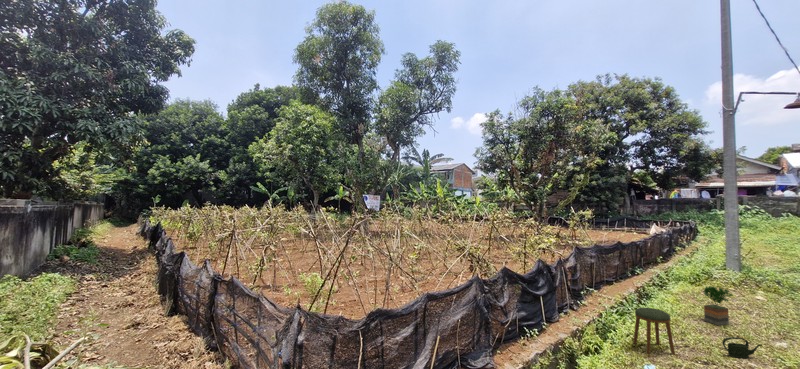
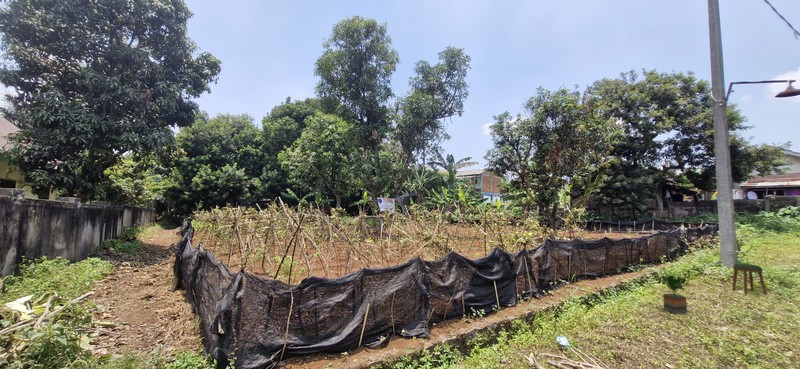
stool: present [633,308,675,355] -> present [733,264,767,295]
watering can: present [722,337,761,358] -> none [656,319,693,339]

